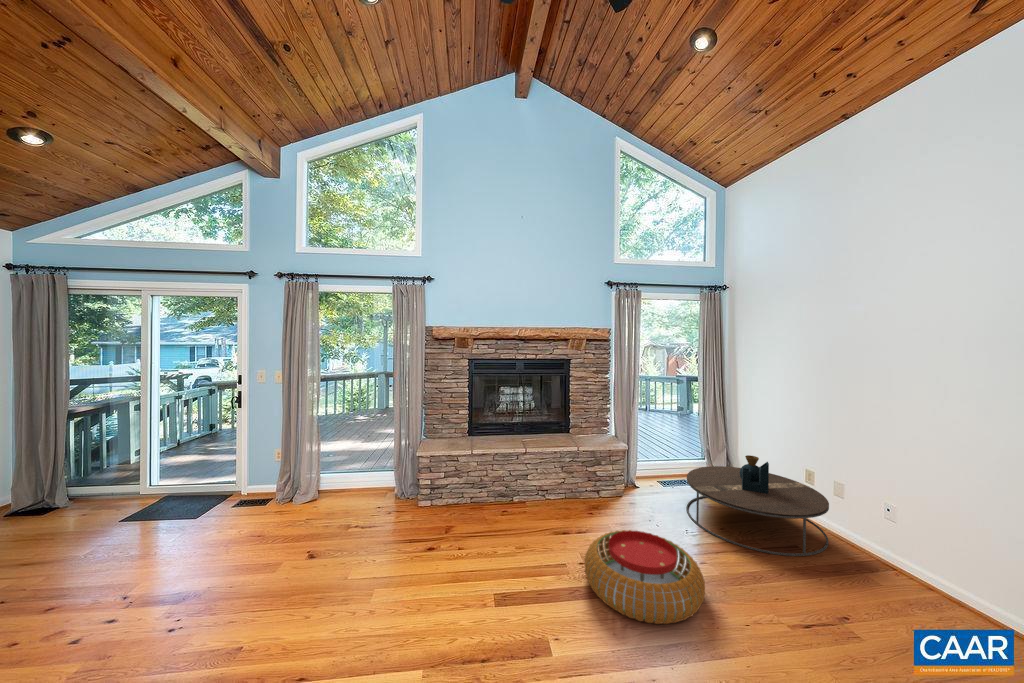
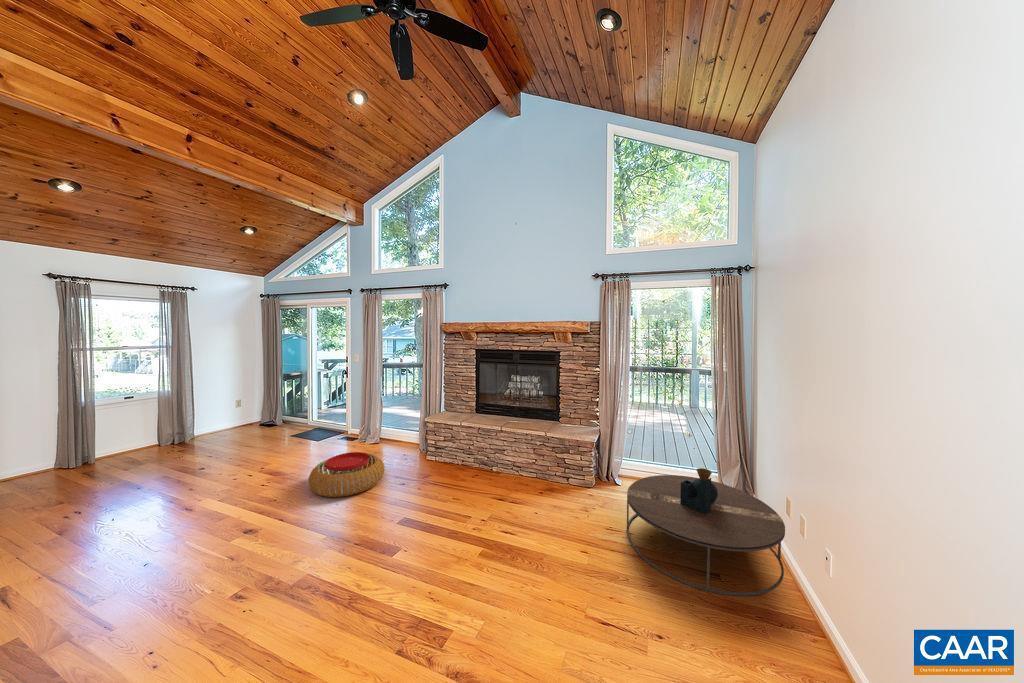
pouf: present [585,530,705,624] -> present [308,452,384,497]

